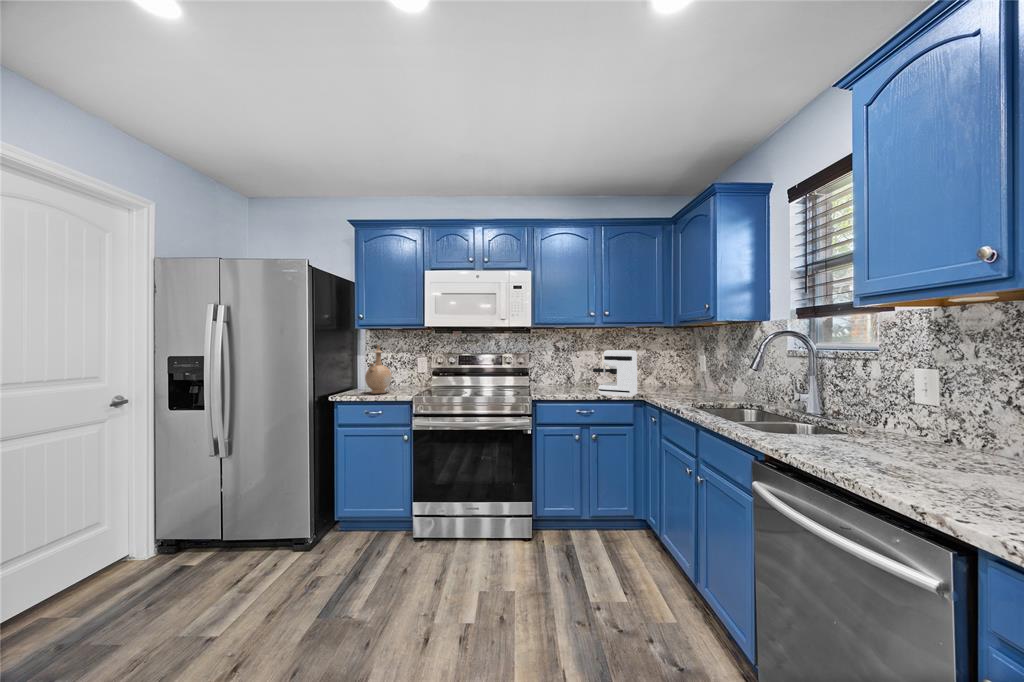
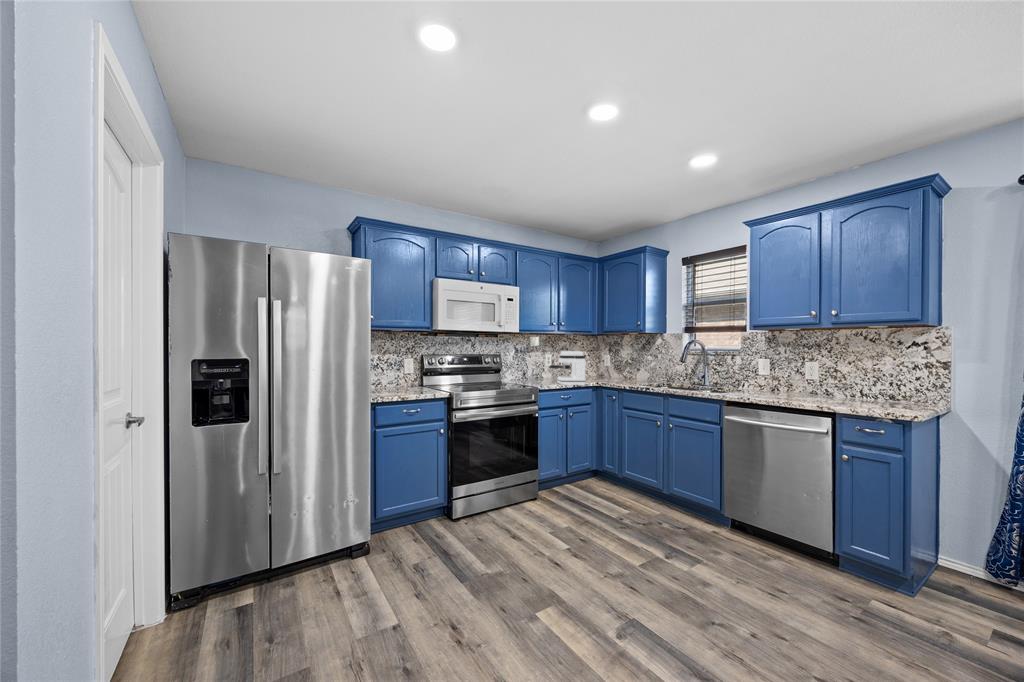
vase: present [365,344,392,394] -> none [387,346,412,393]

